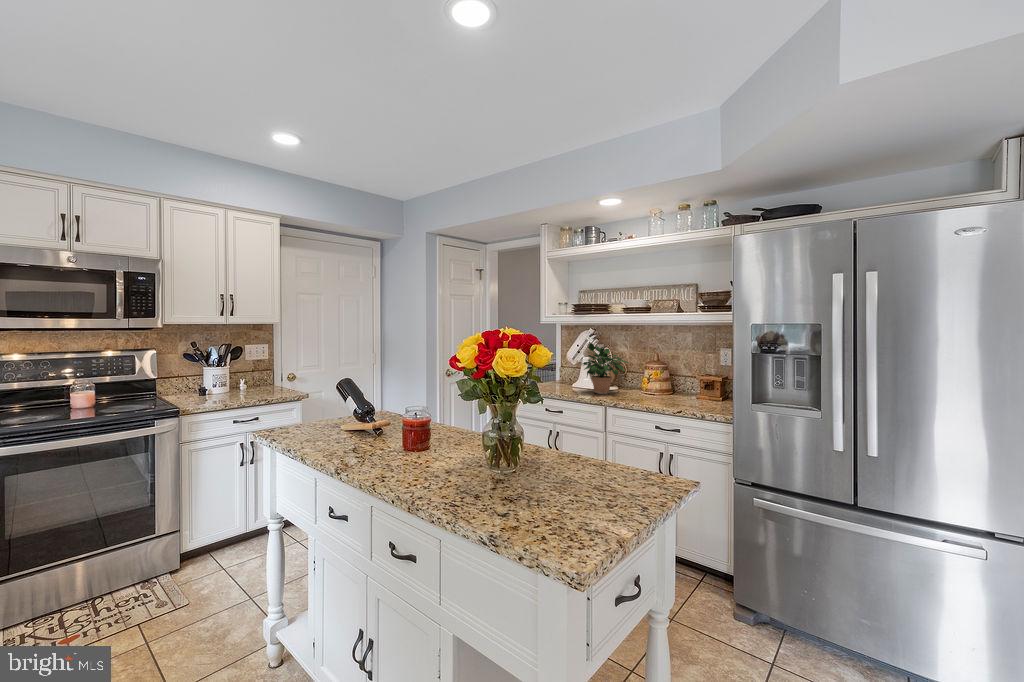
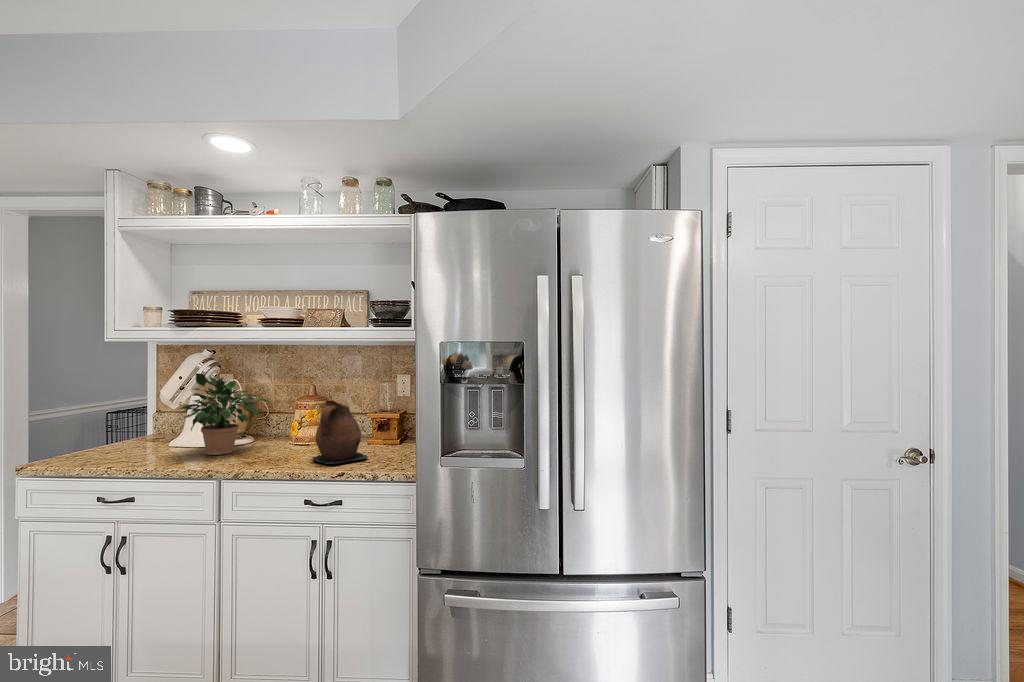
ceramic pitcher: none [657,363,698,406] -> present [312,400,368,464]

